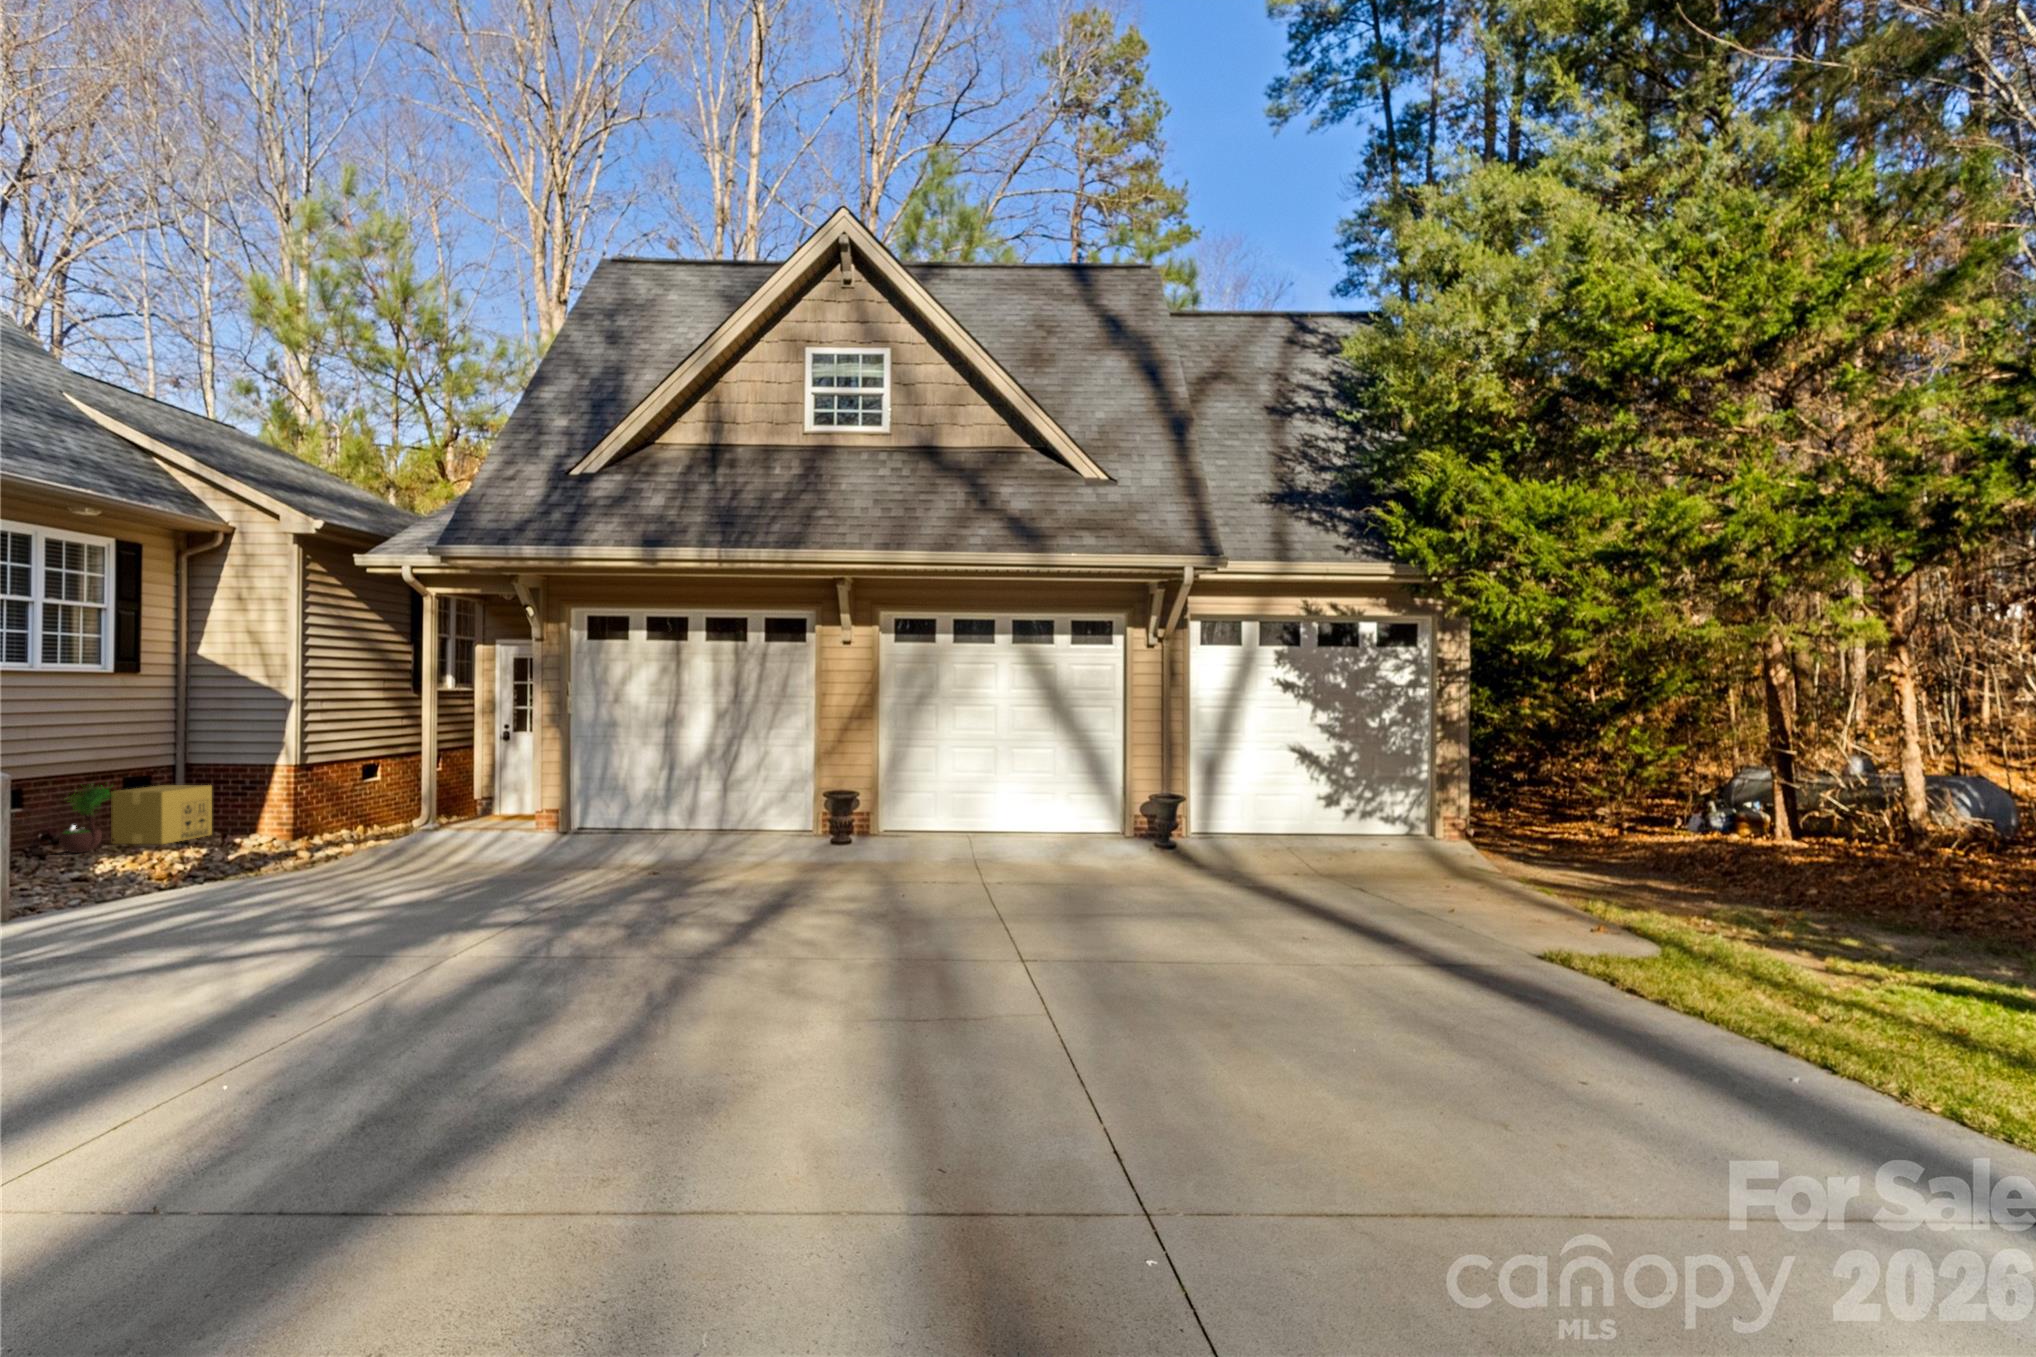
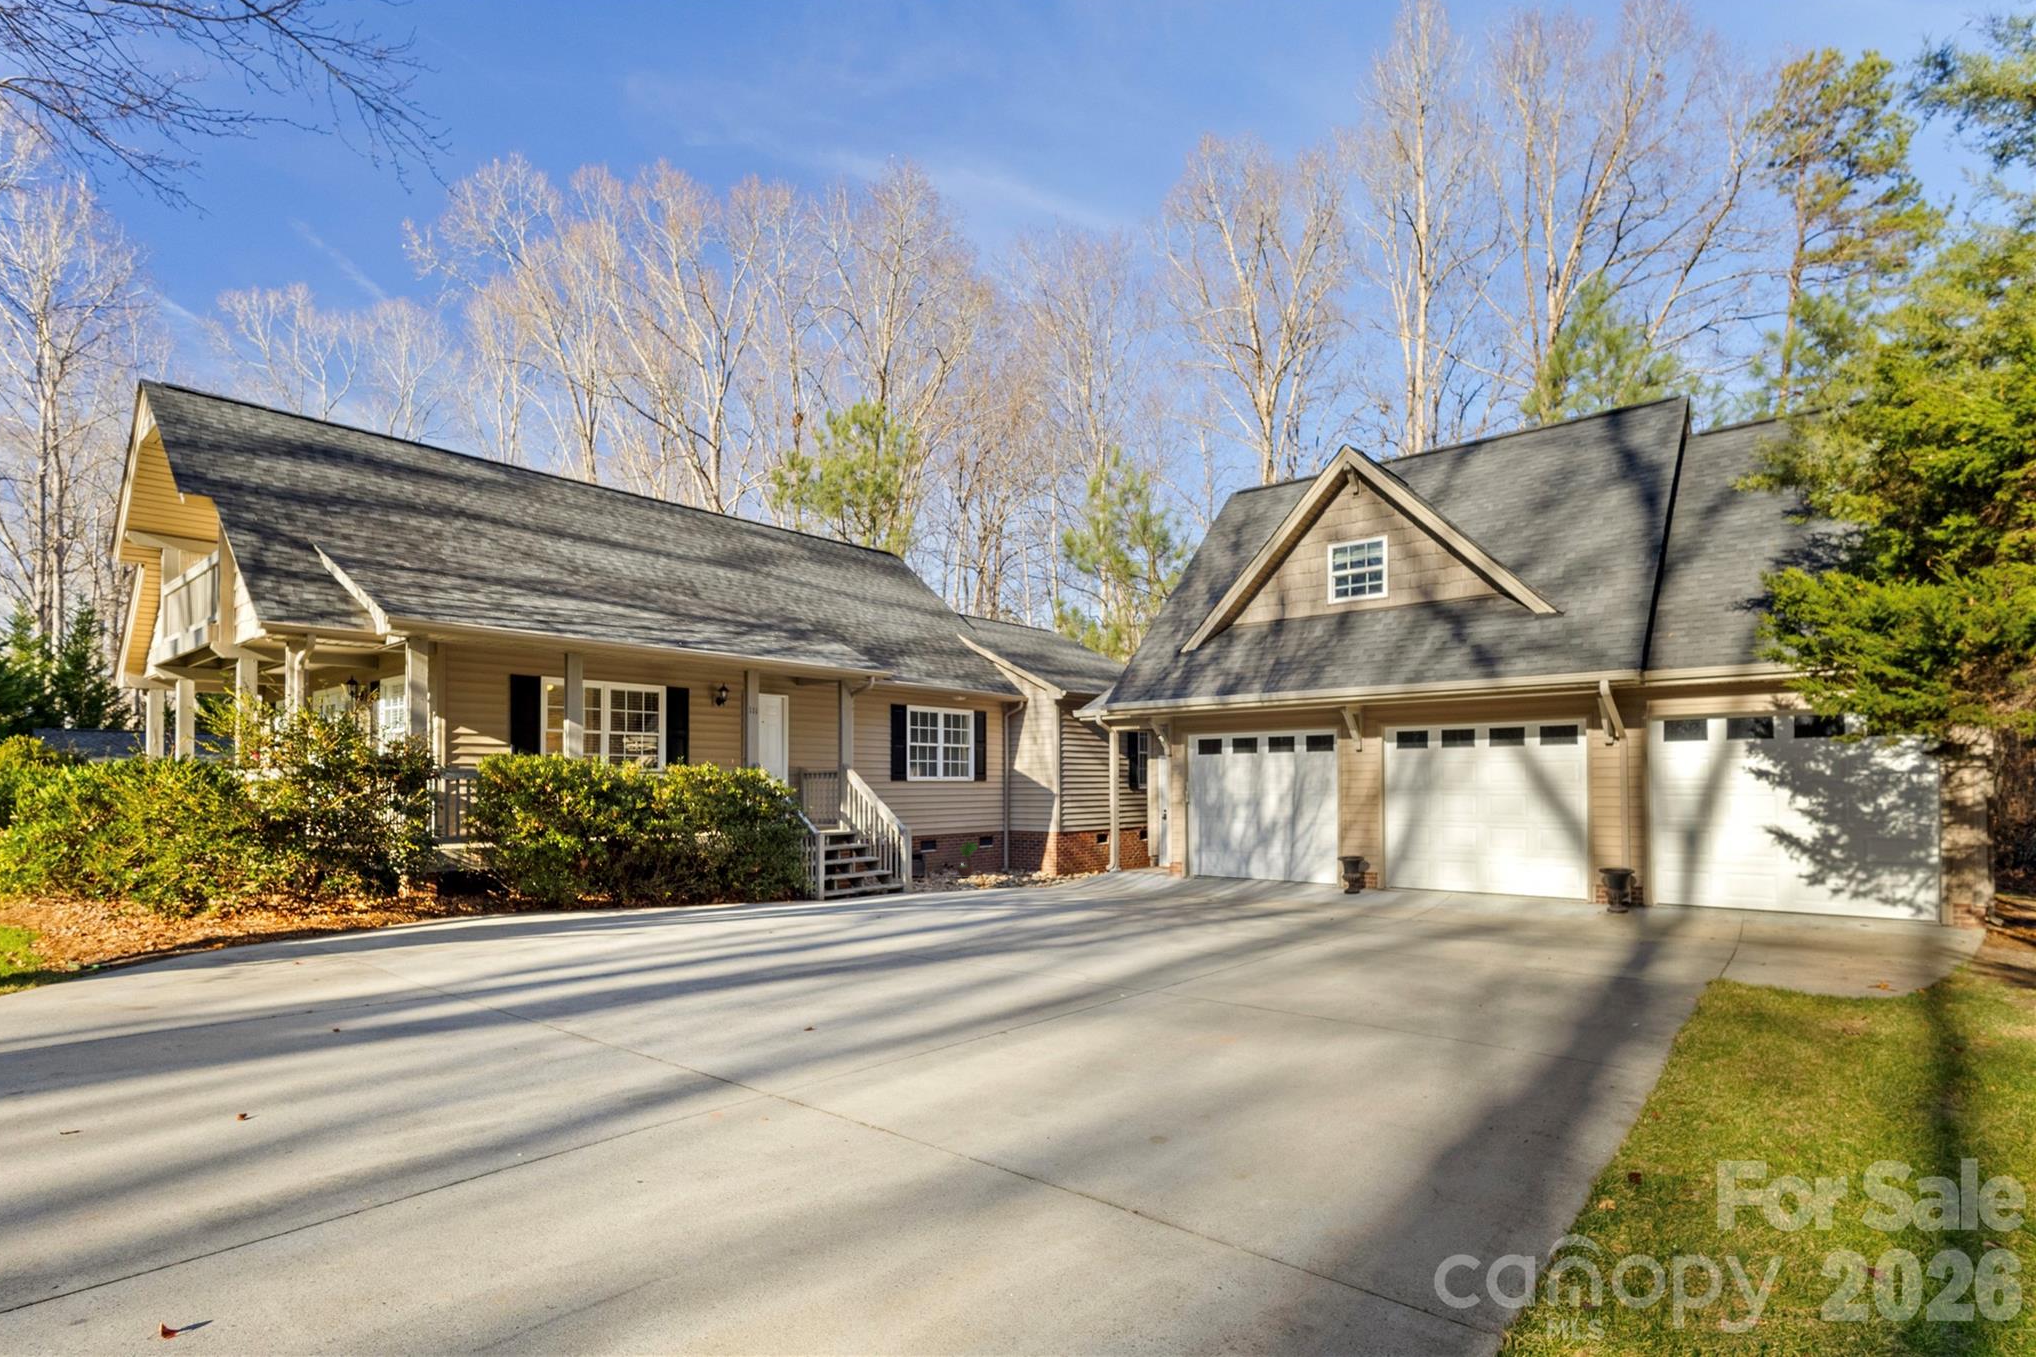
cardboard box: present [111,785,212,844] -> none [977,843,1020,876]

